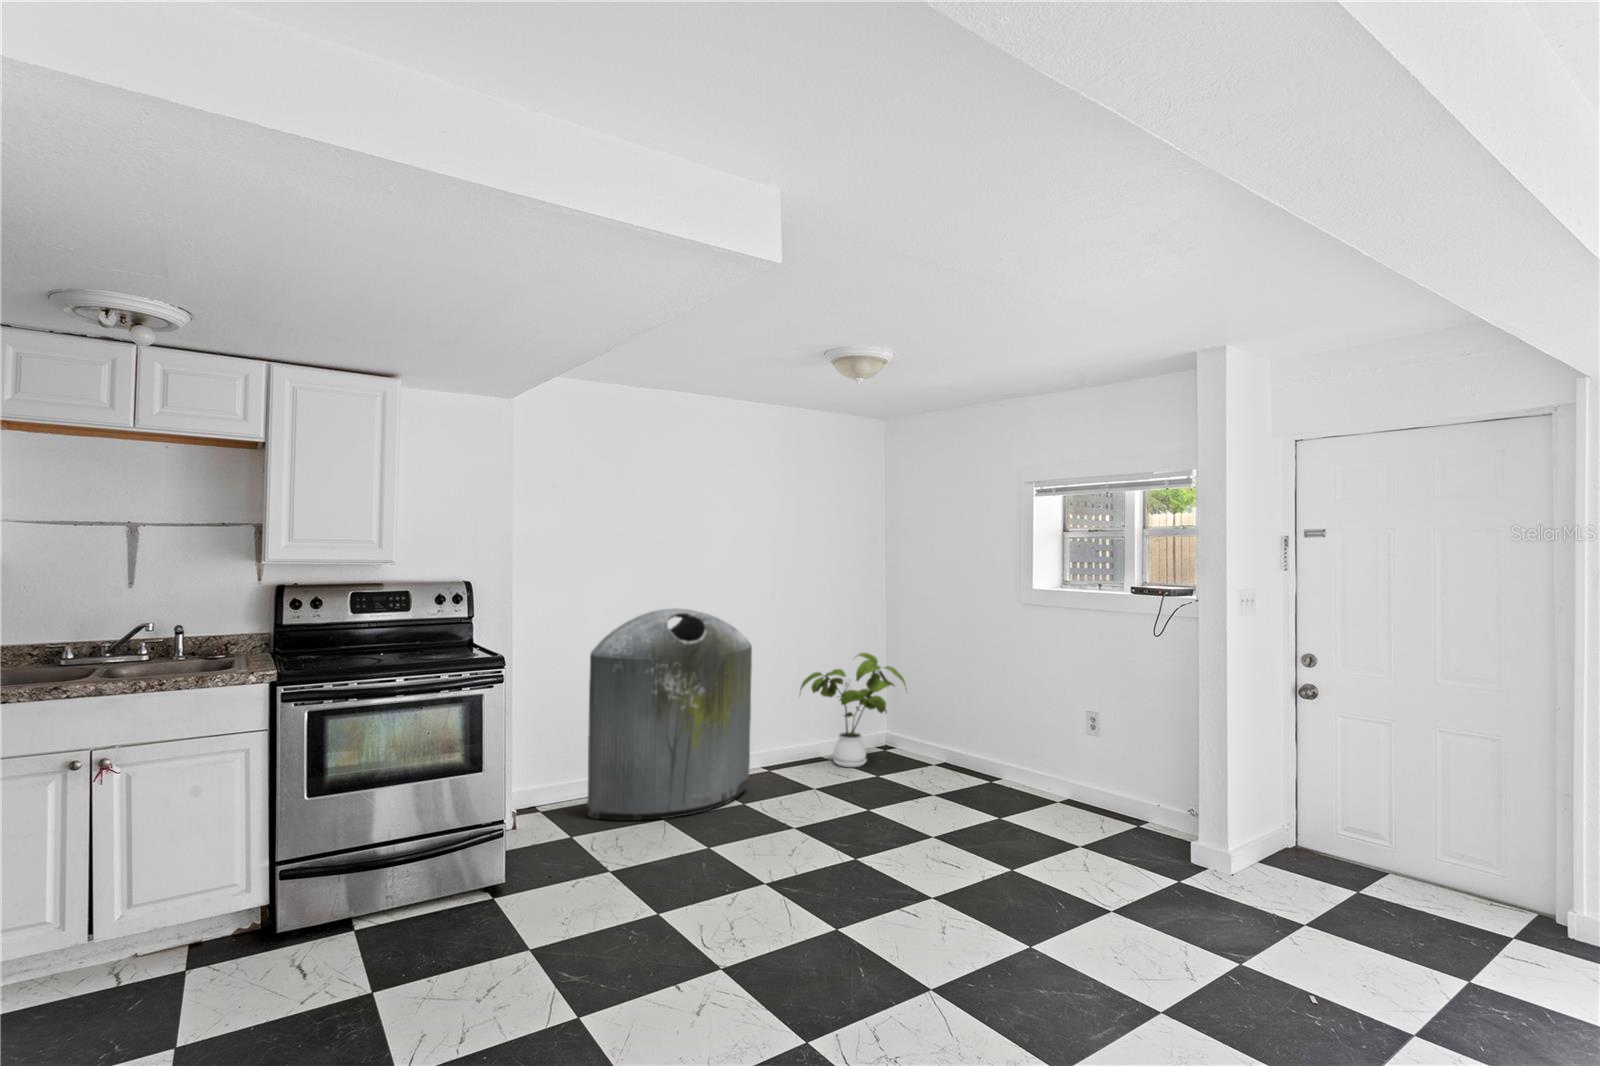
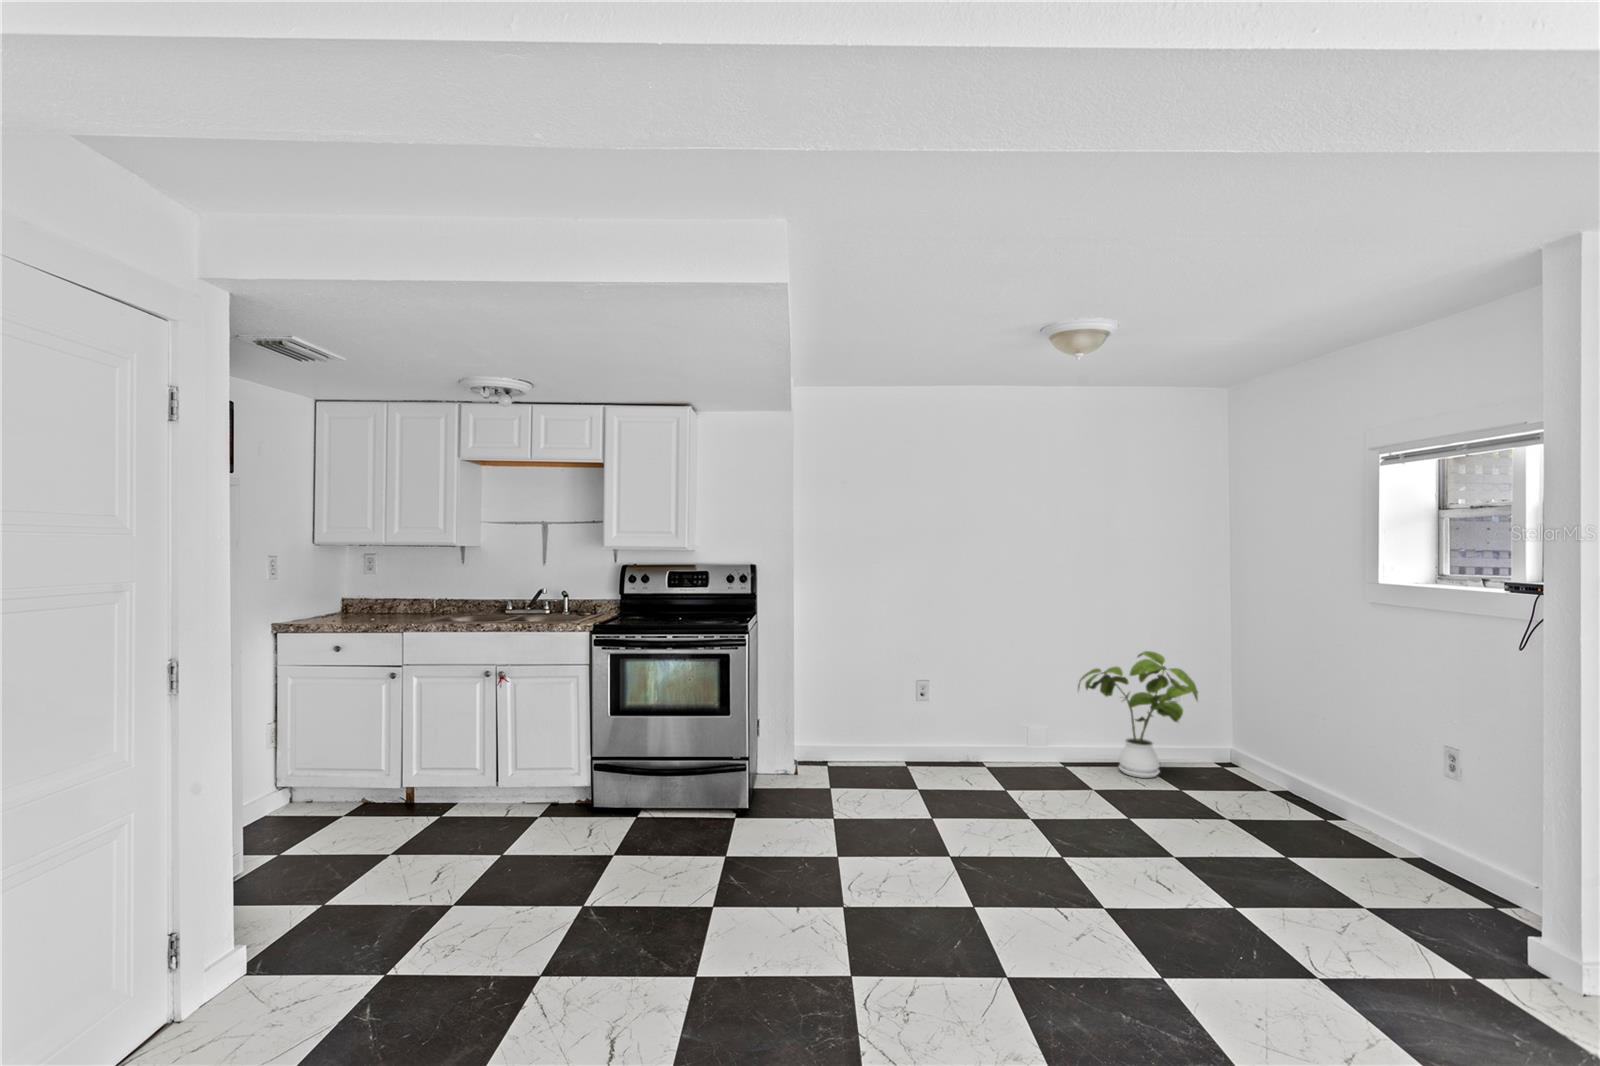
trash can: present [587,608,752,821] -> none [845,593,1005,790]

